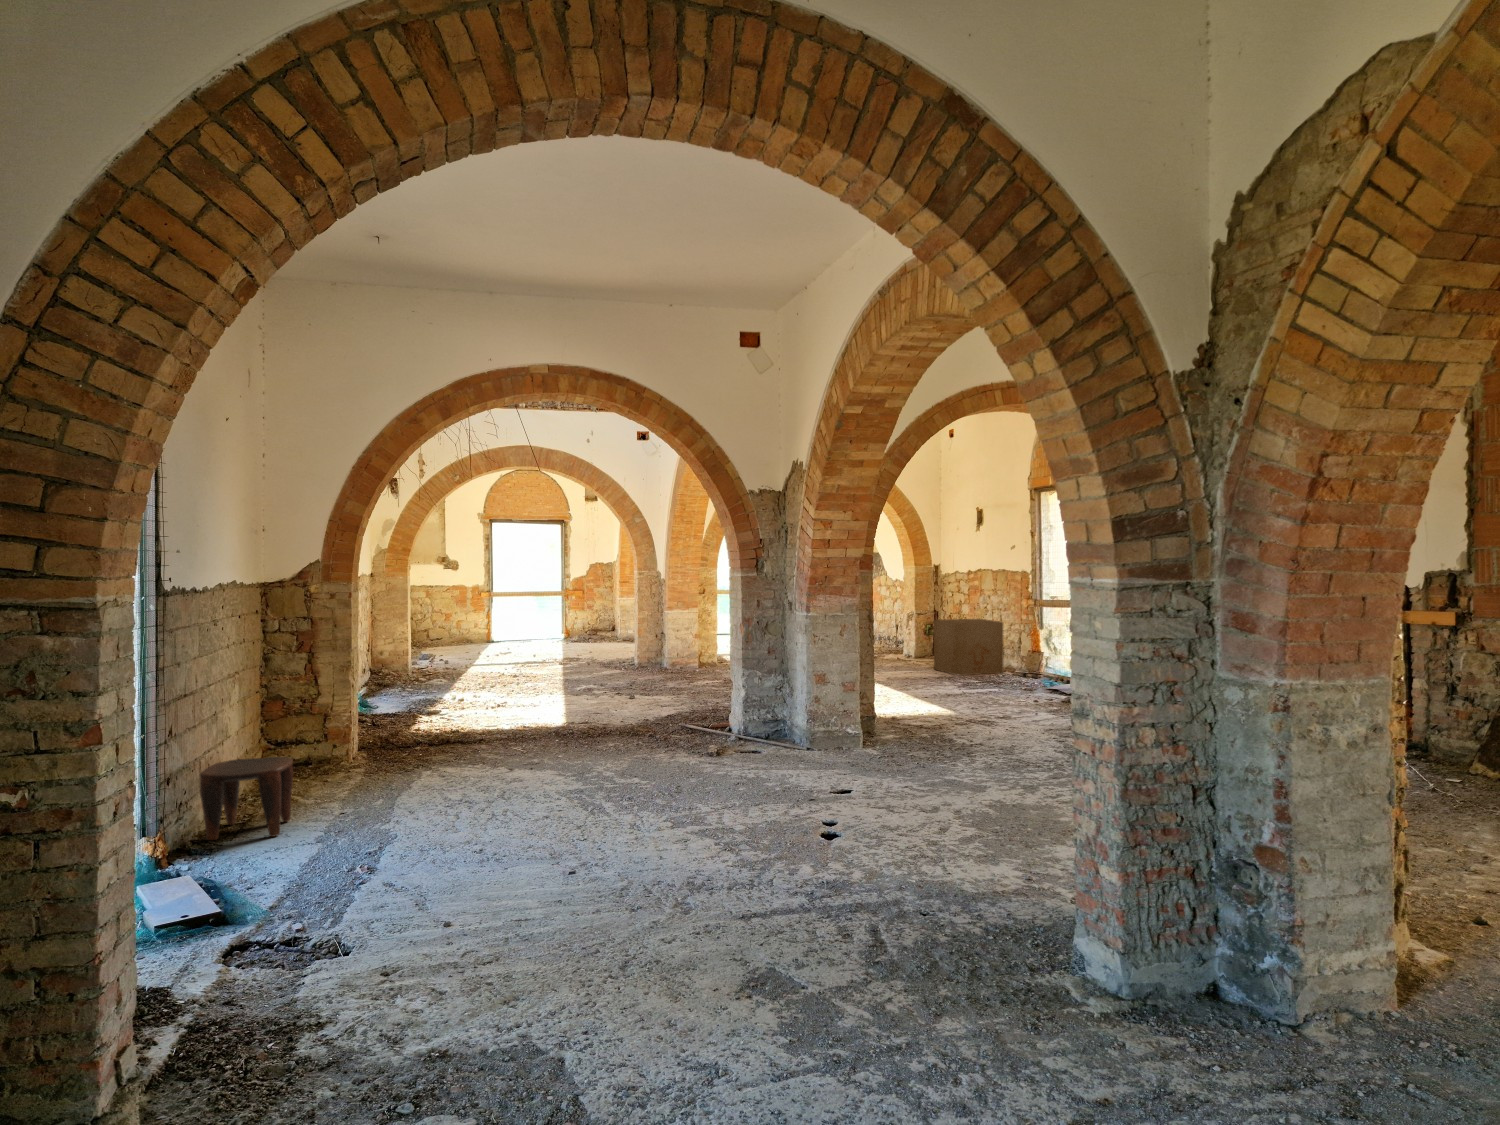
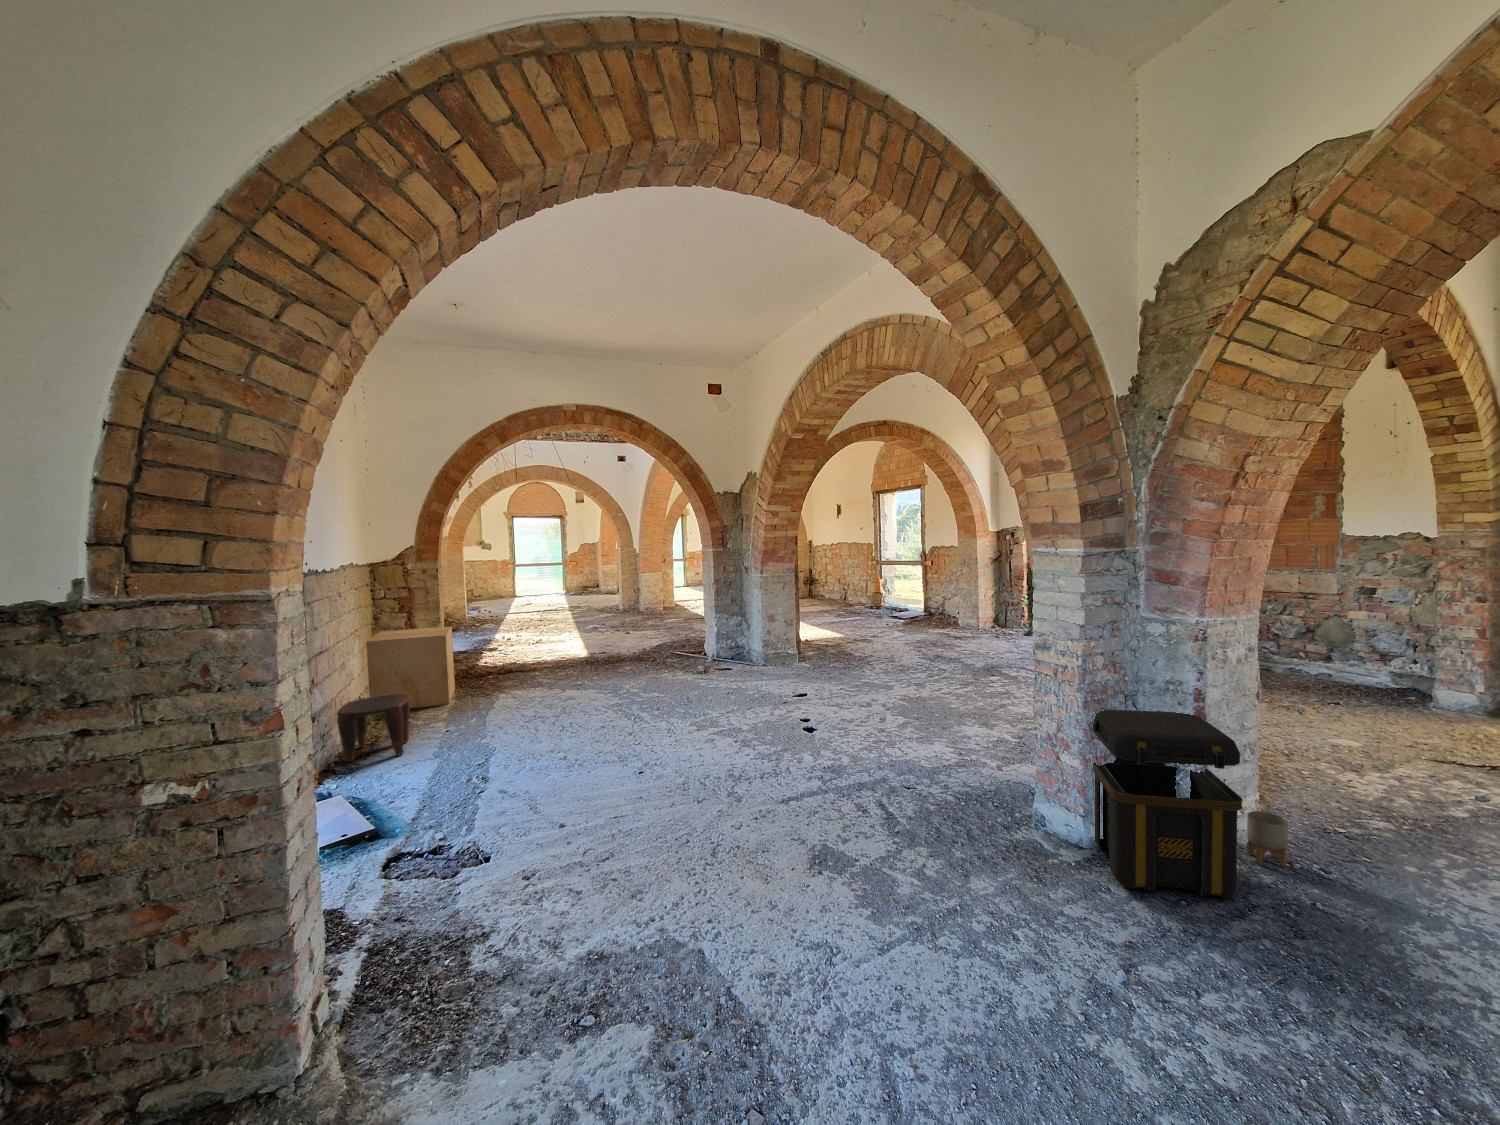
cardboard box: present [934,619,1003,675] -> present [366,627,455,708]
toolbox: none [1120,806,1284,1060] -> present [1093,710,1243,898]
planter: none [1337,959,1388,1037] -> present [1247,811,1288,868]

